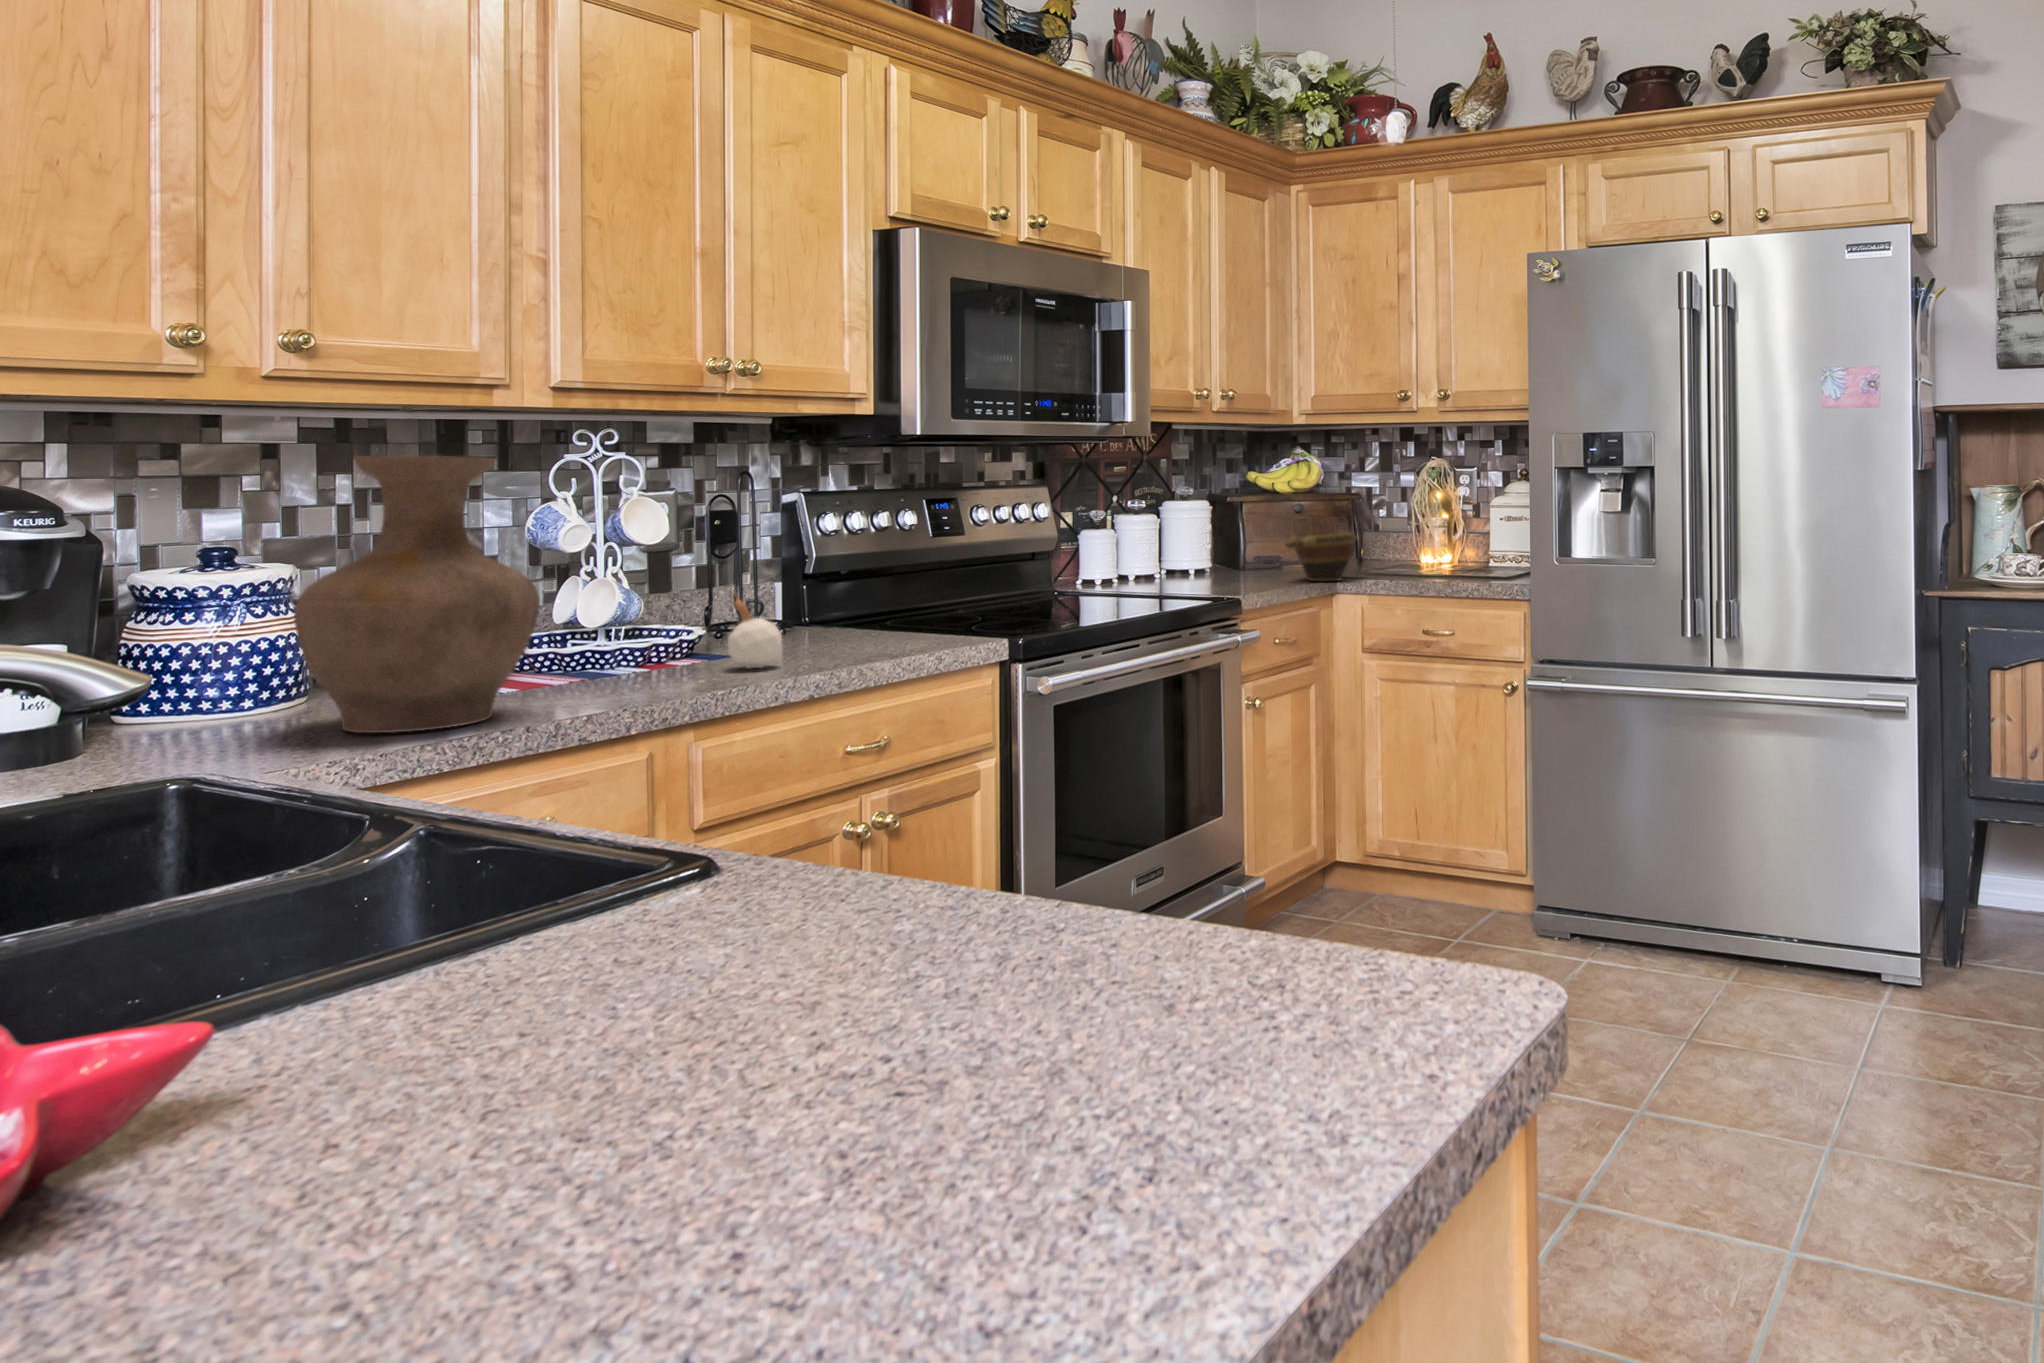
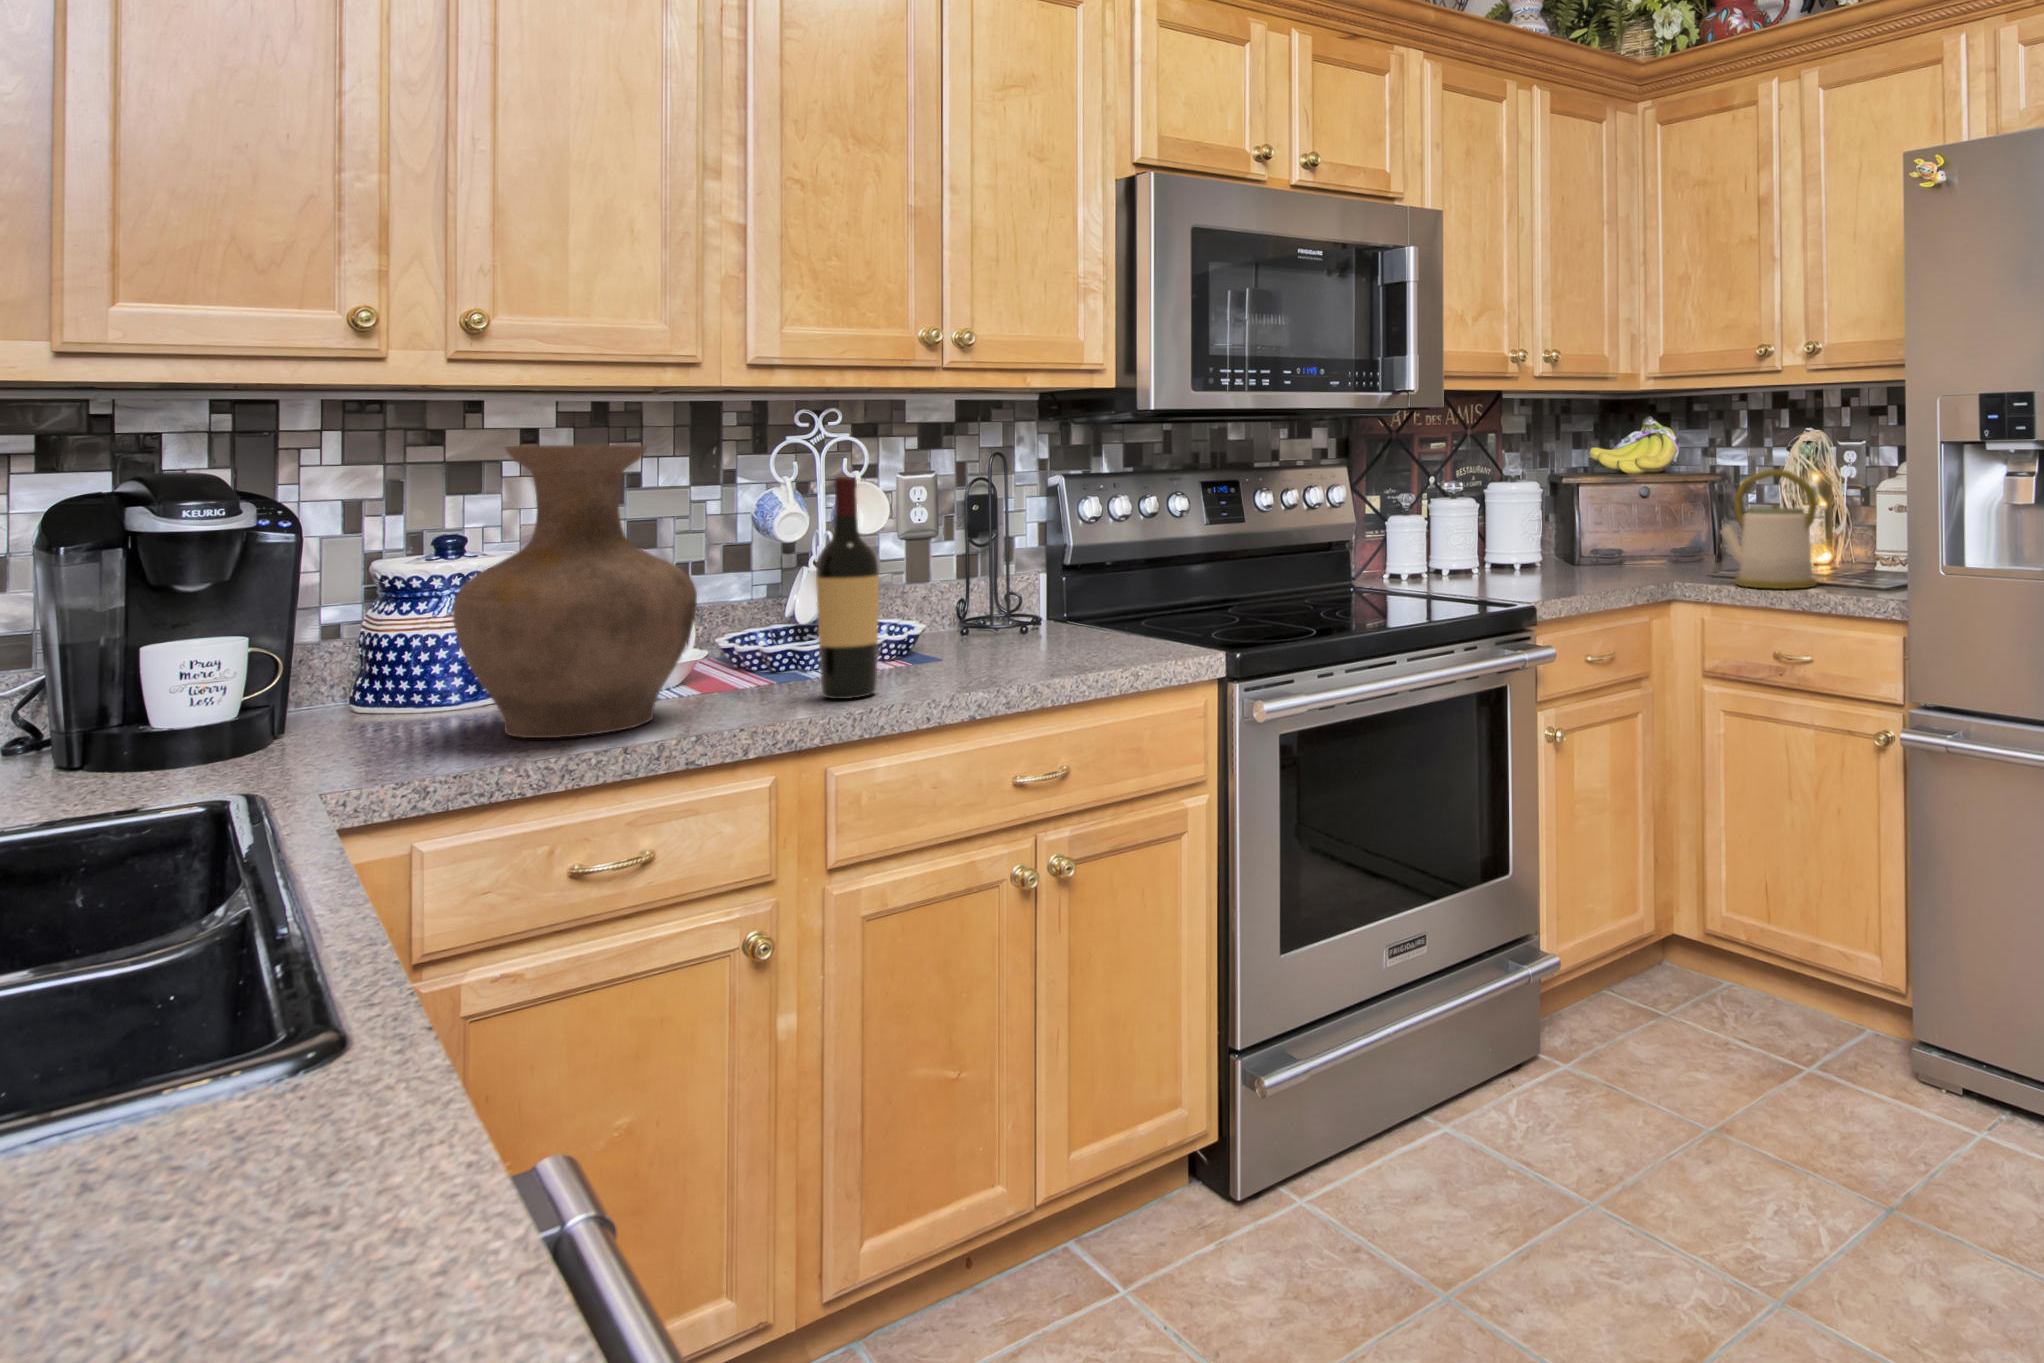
wine bottle: none [642,490,702,692] -> present [816,477,879,699]
kettle: none [1368,493,1446,590] -> present [1720,469,1817,589]
bowl: present [1286,532,1357,581] -> none [1625,515,1716,574]
candle: present [728,593,782,668] -> none [933,576,989,670]

